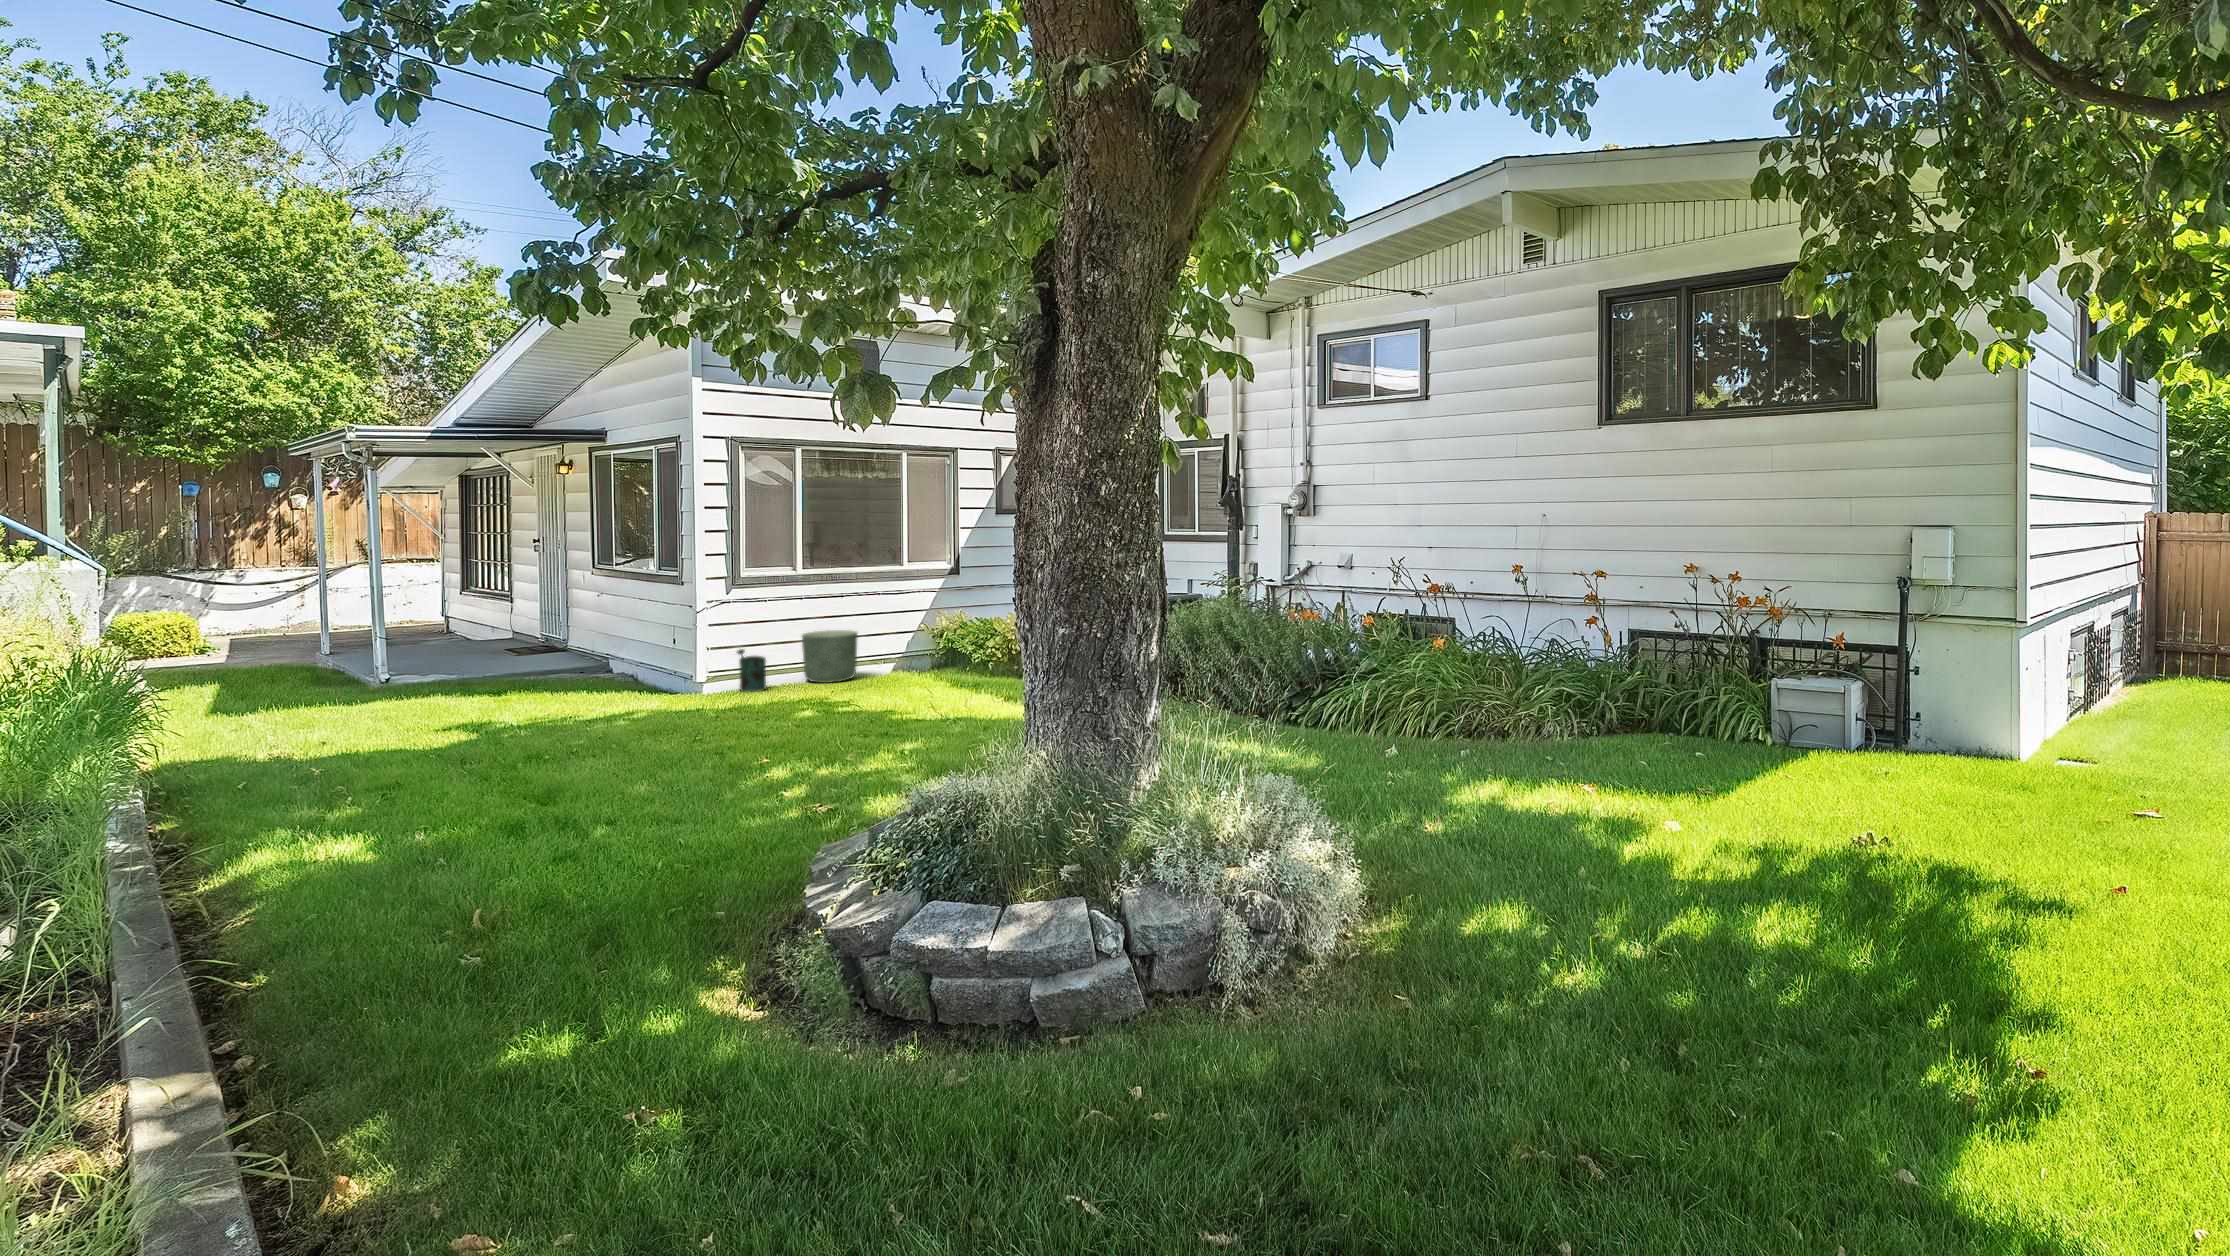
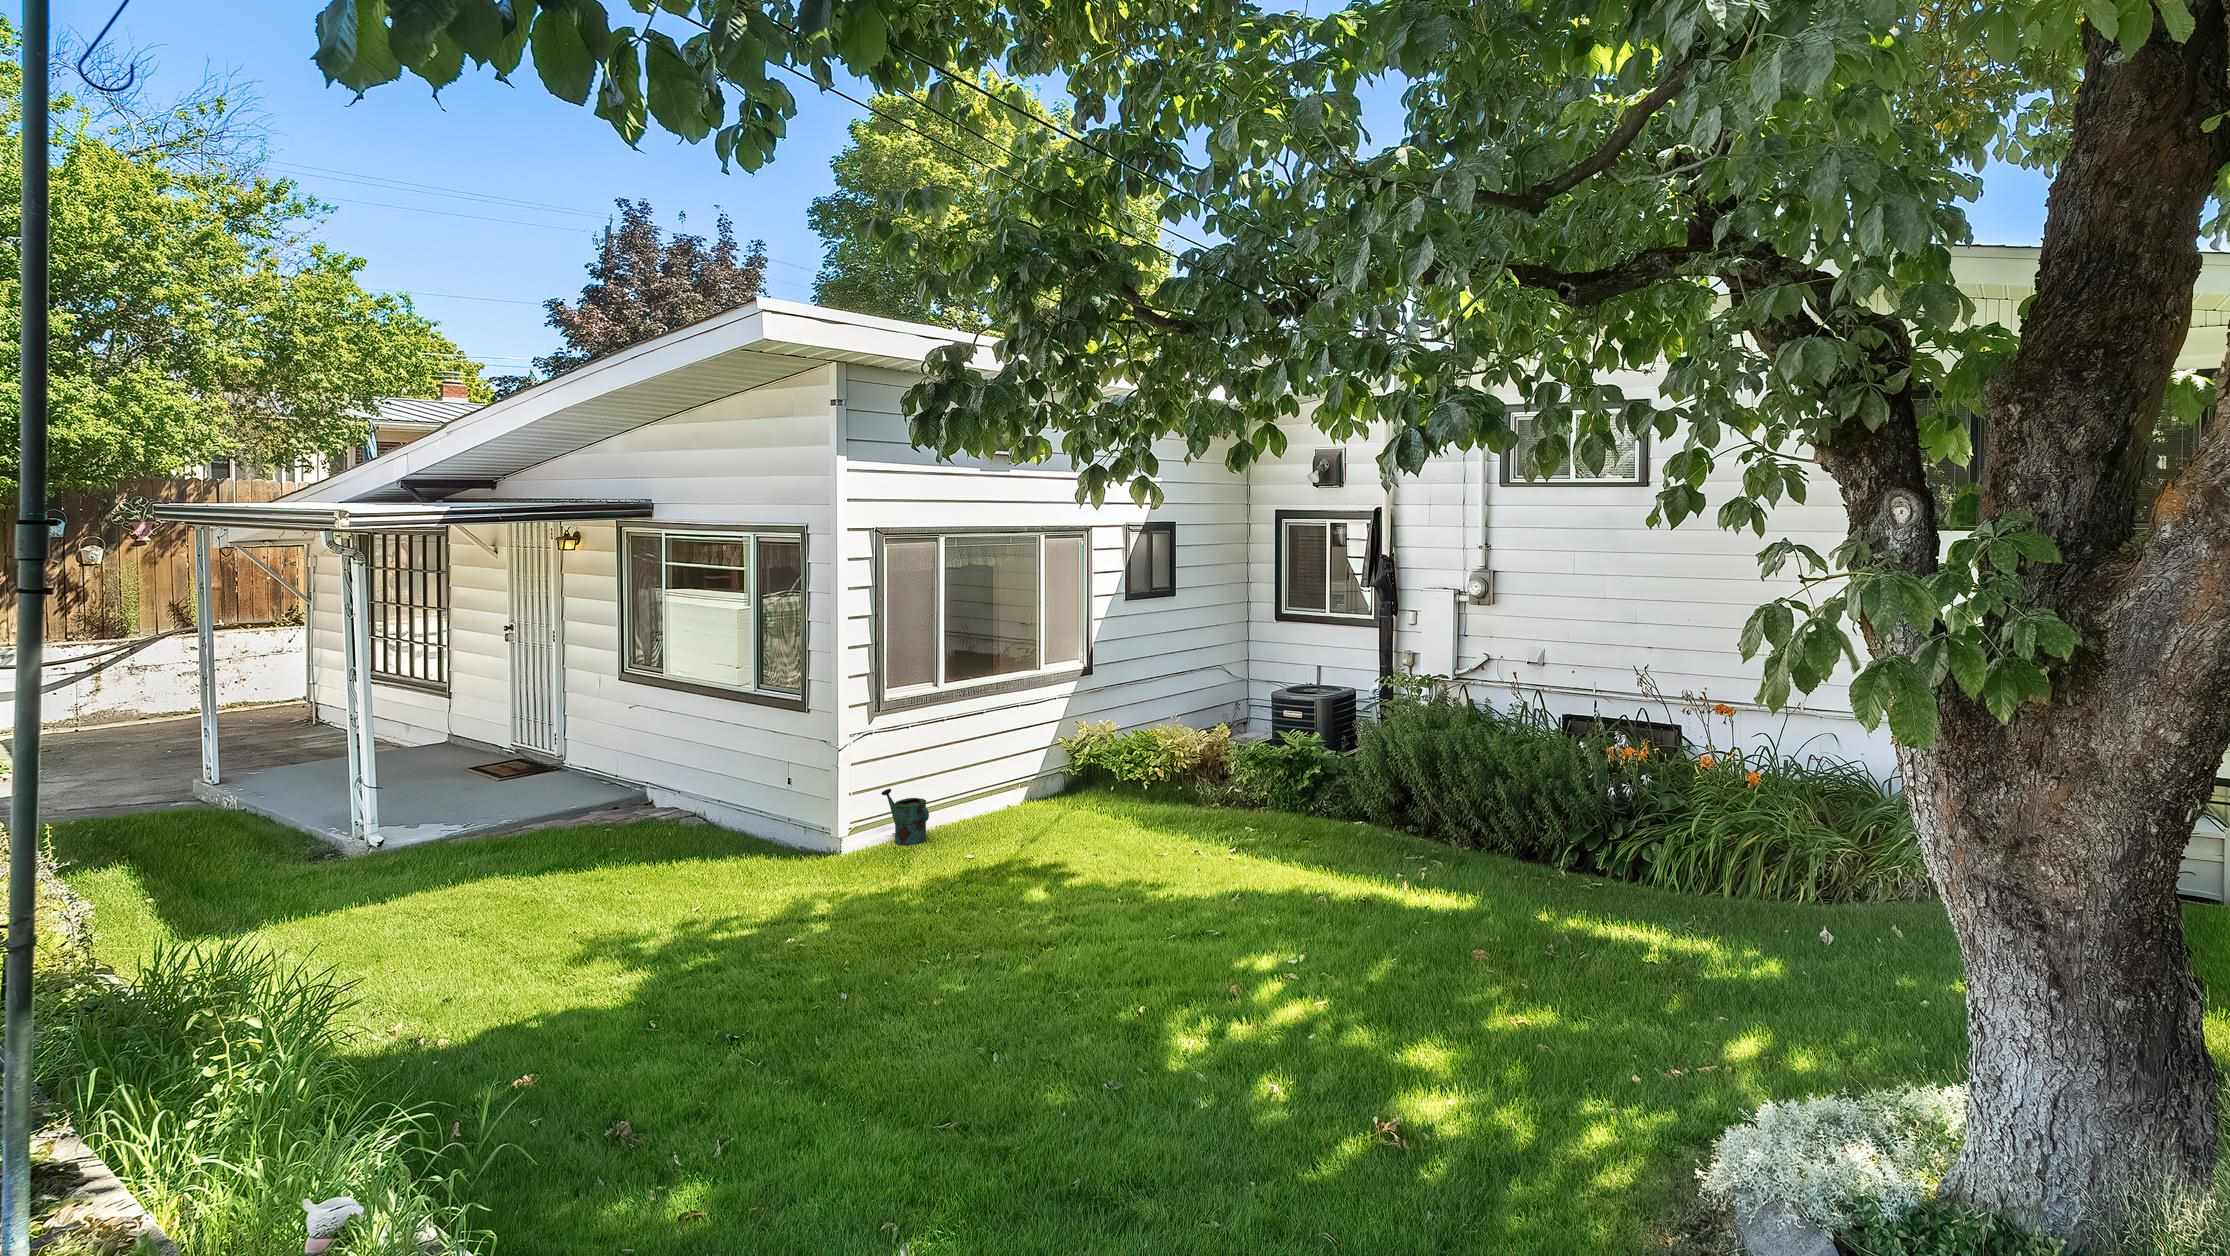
planter: present [802,630,858,683] -> none [949,752,1013,821]

